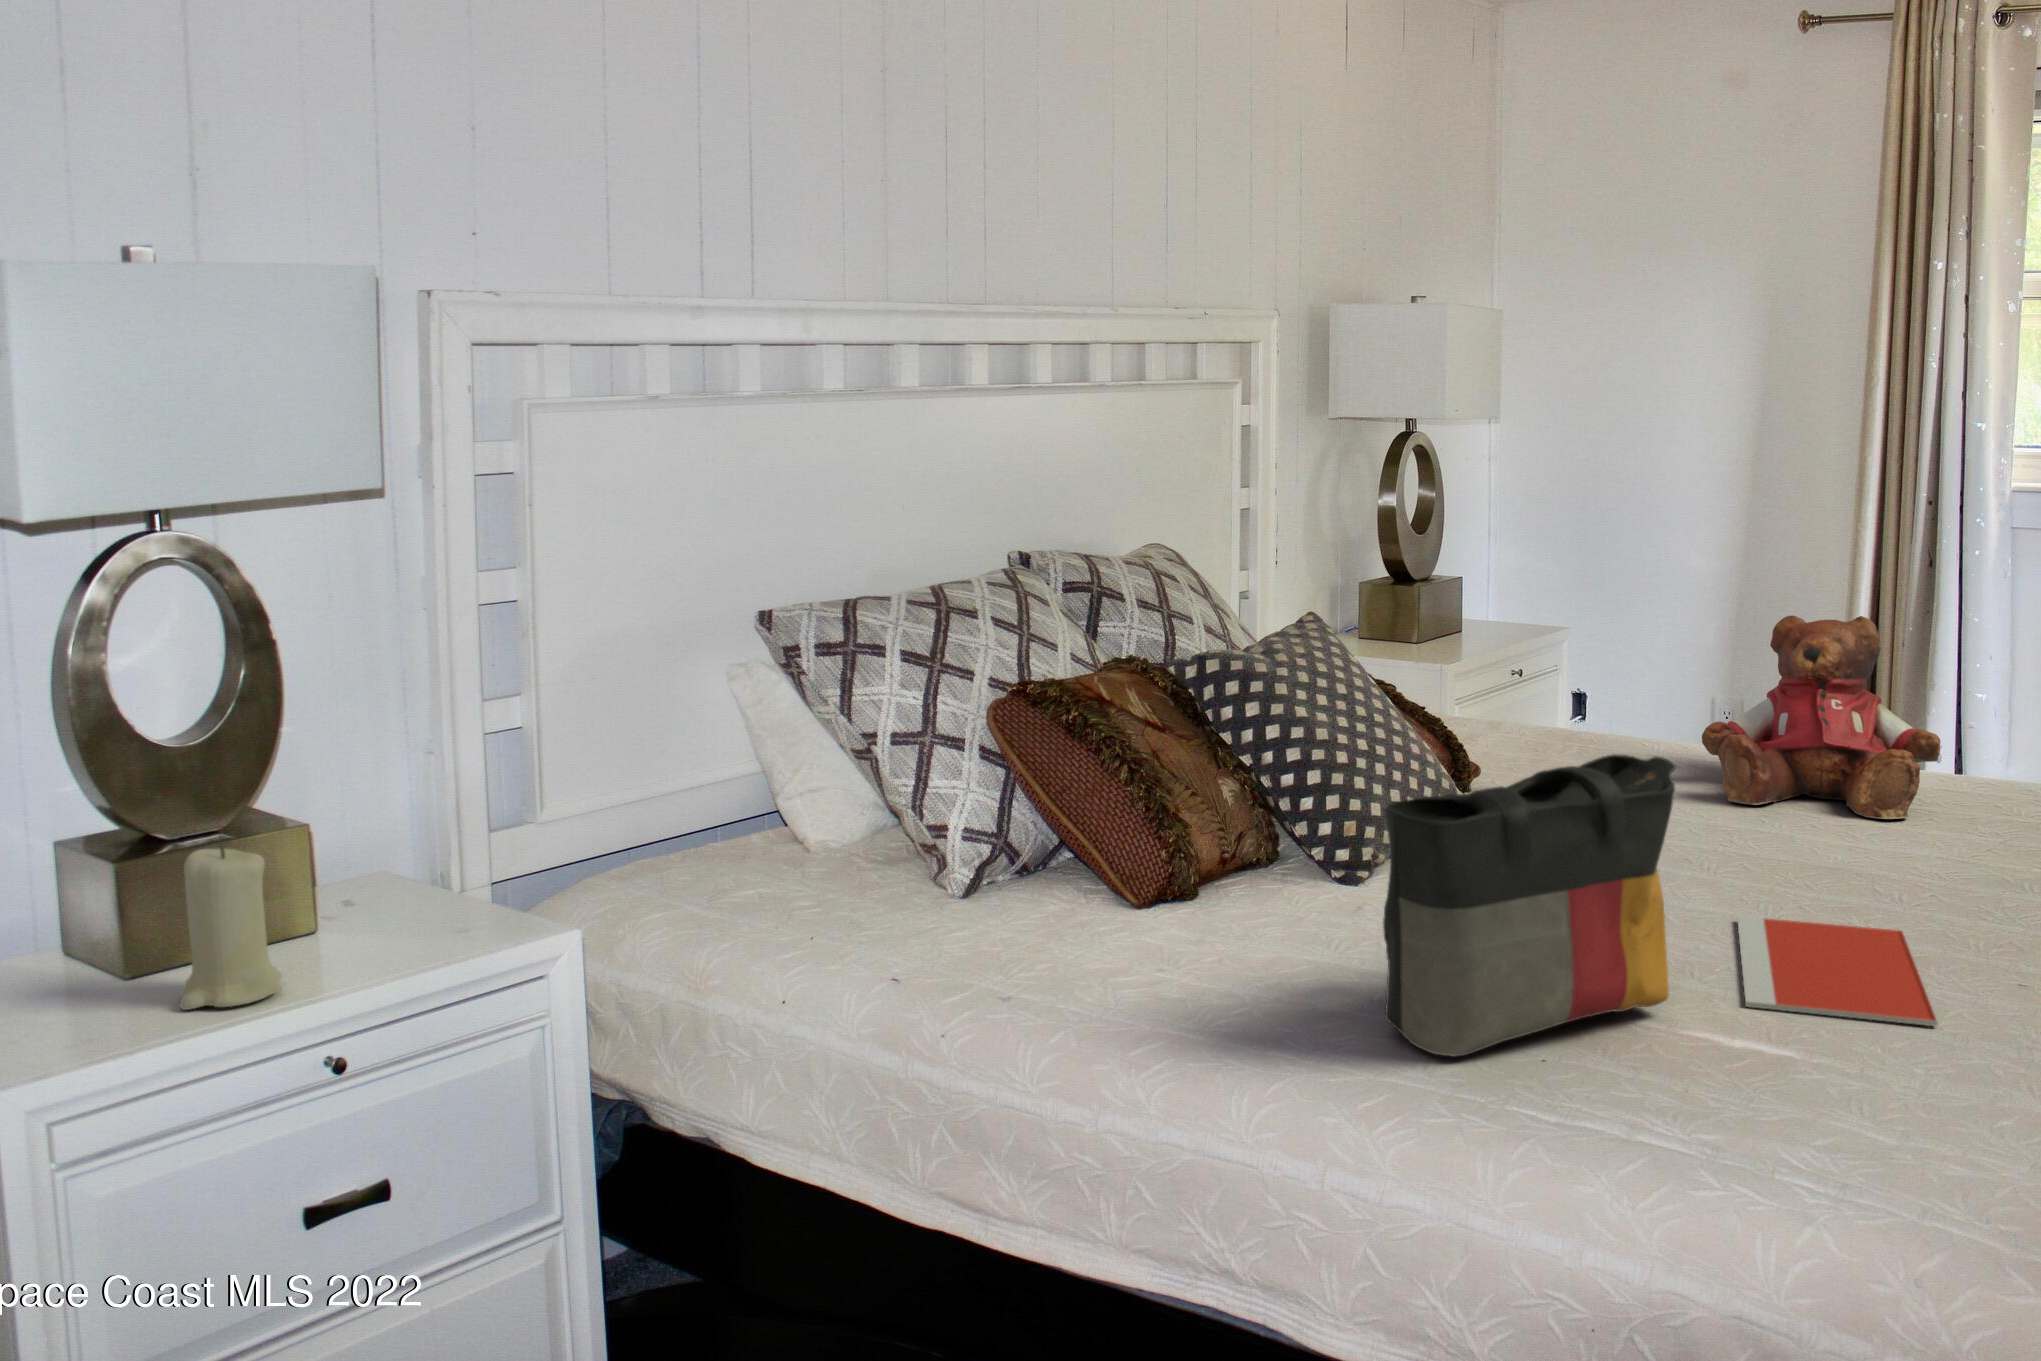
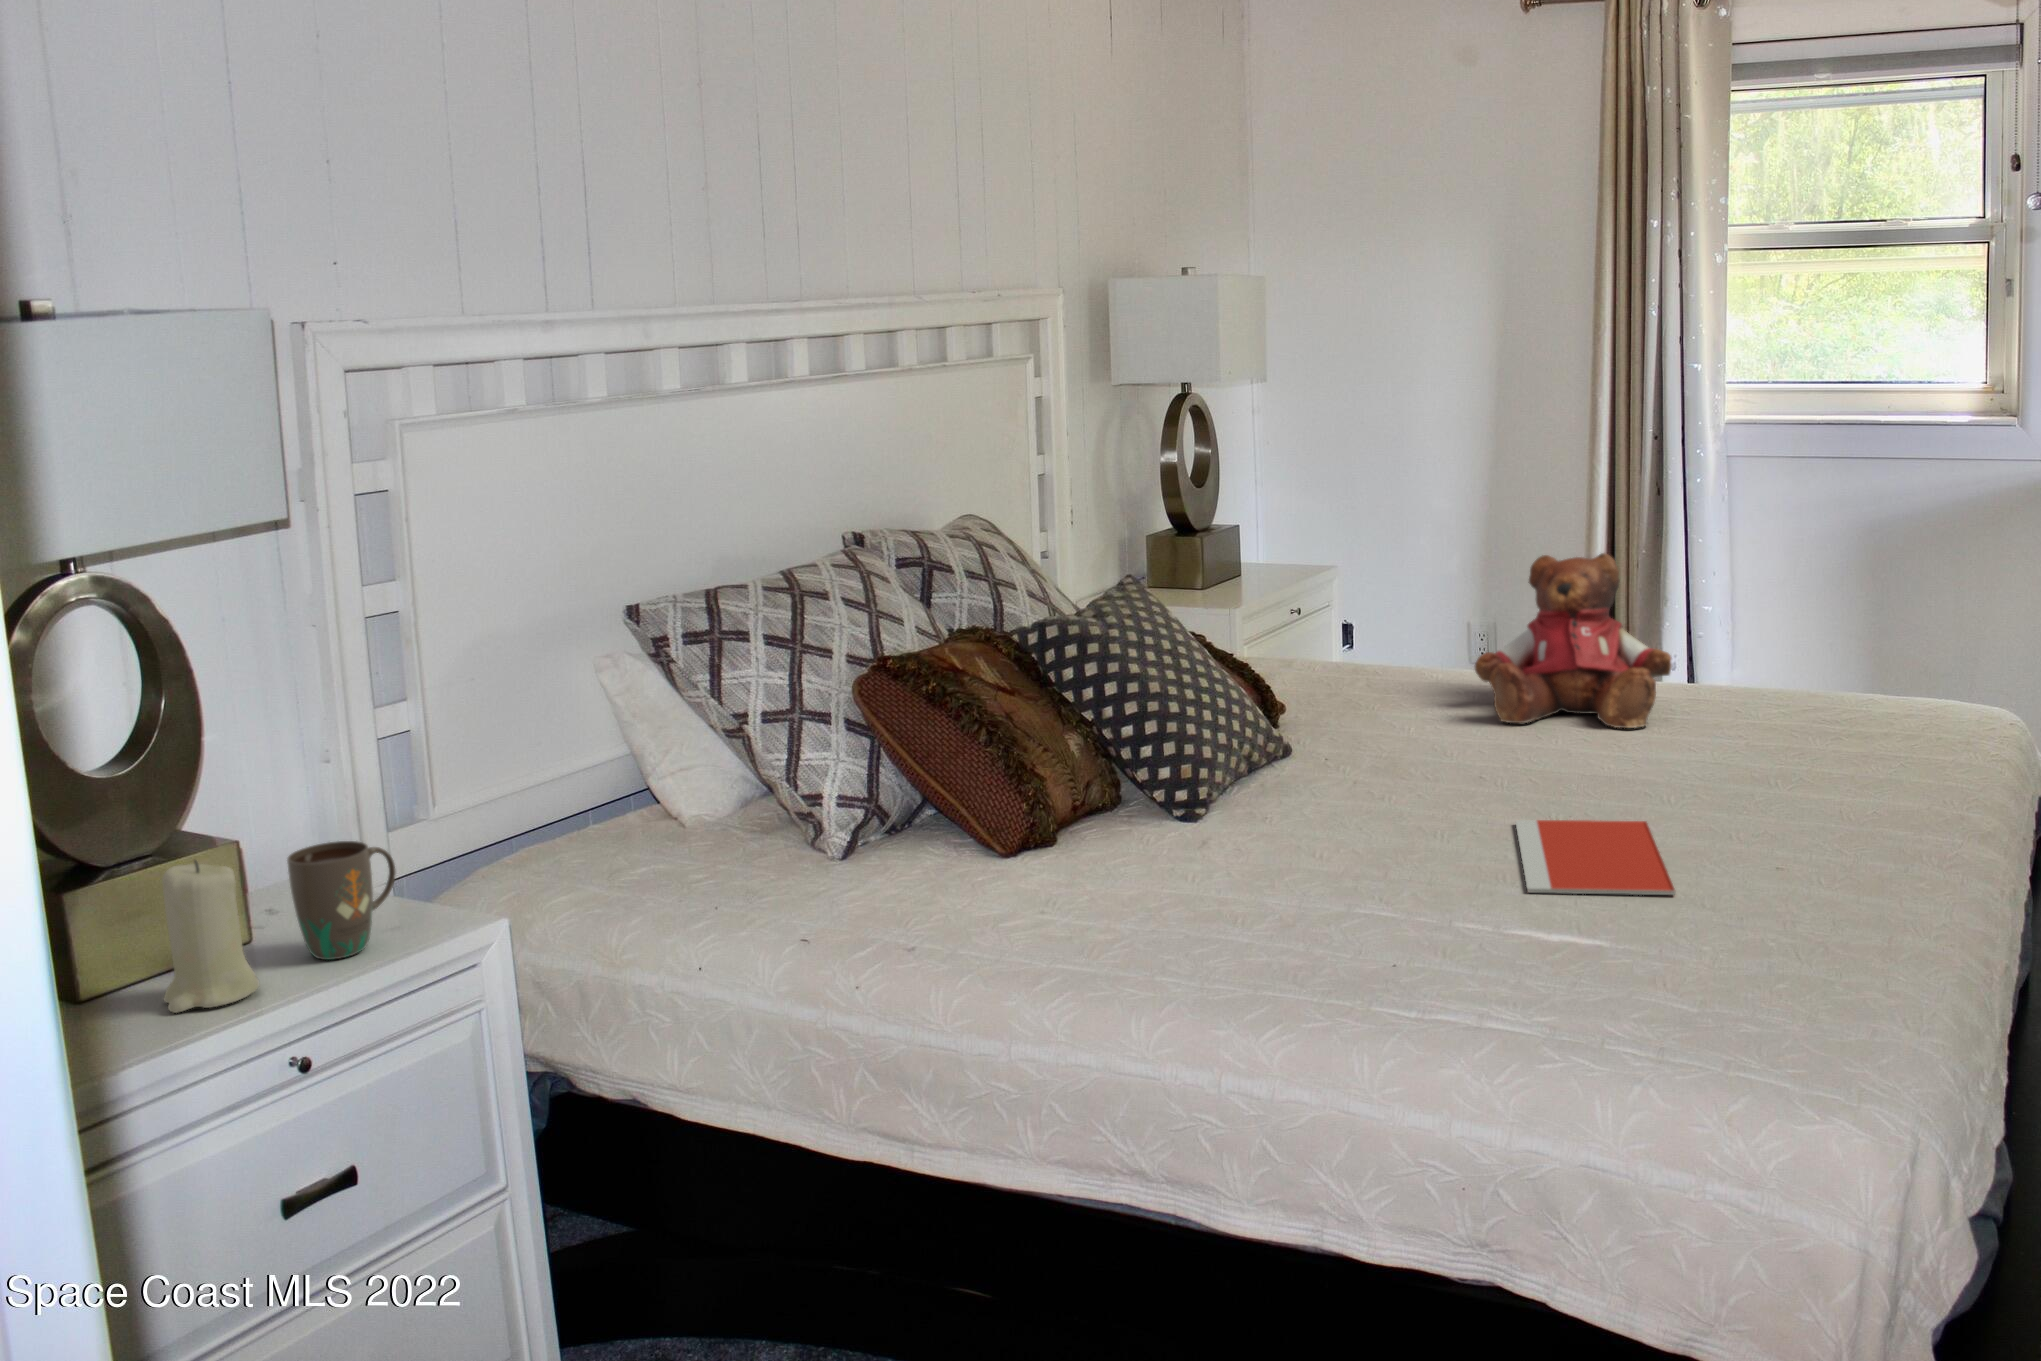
tote bag: present [1383,754,1676,1056] -> none [1231,692,1467,953]
mug: none [331,836,452,965] -> present [287,841,396,960]

